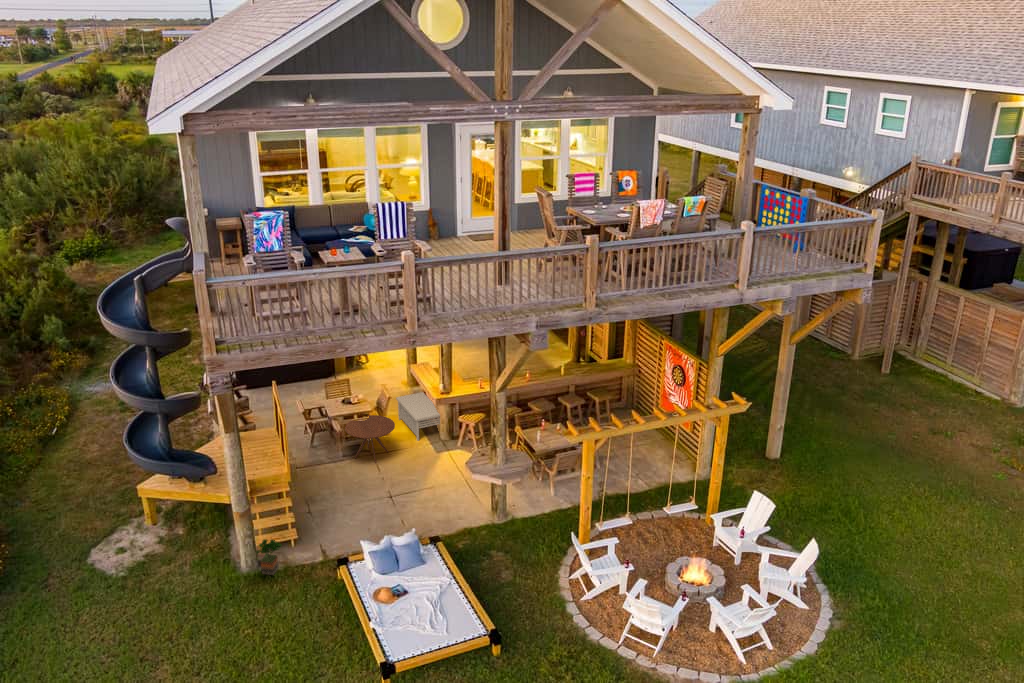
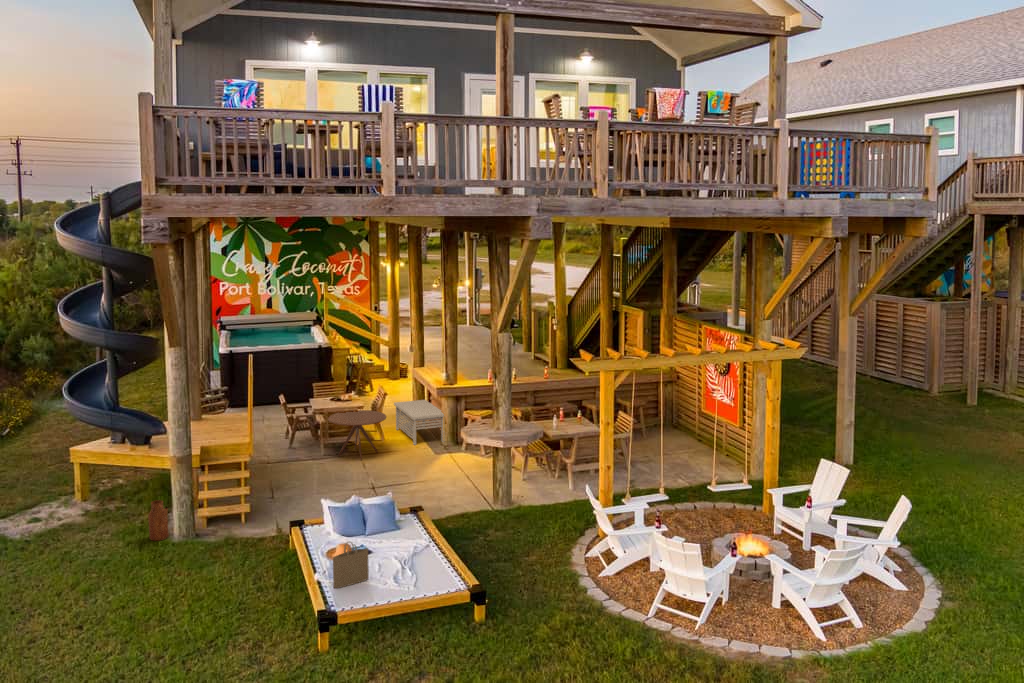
potted tree: present [256,539,282,575] -> none [190,498,226,544]
watering can: none [220,541,238,573] -> present [148,500,169,541]
tote bag: none [386,605,412,639] -> present [333,542,369,588]

